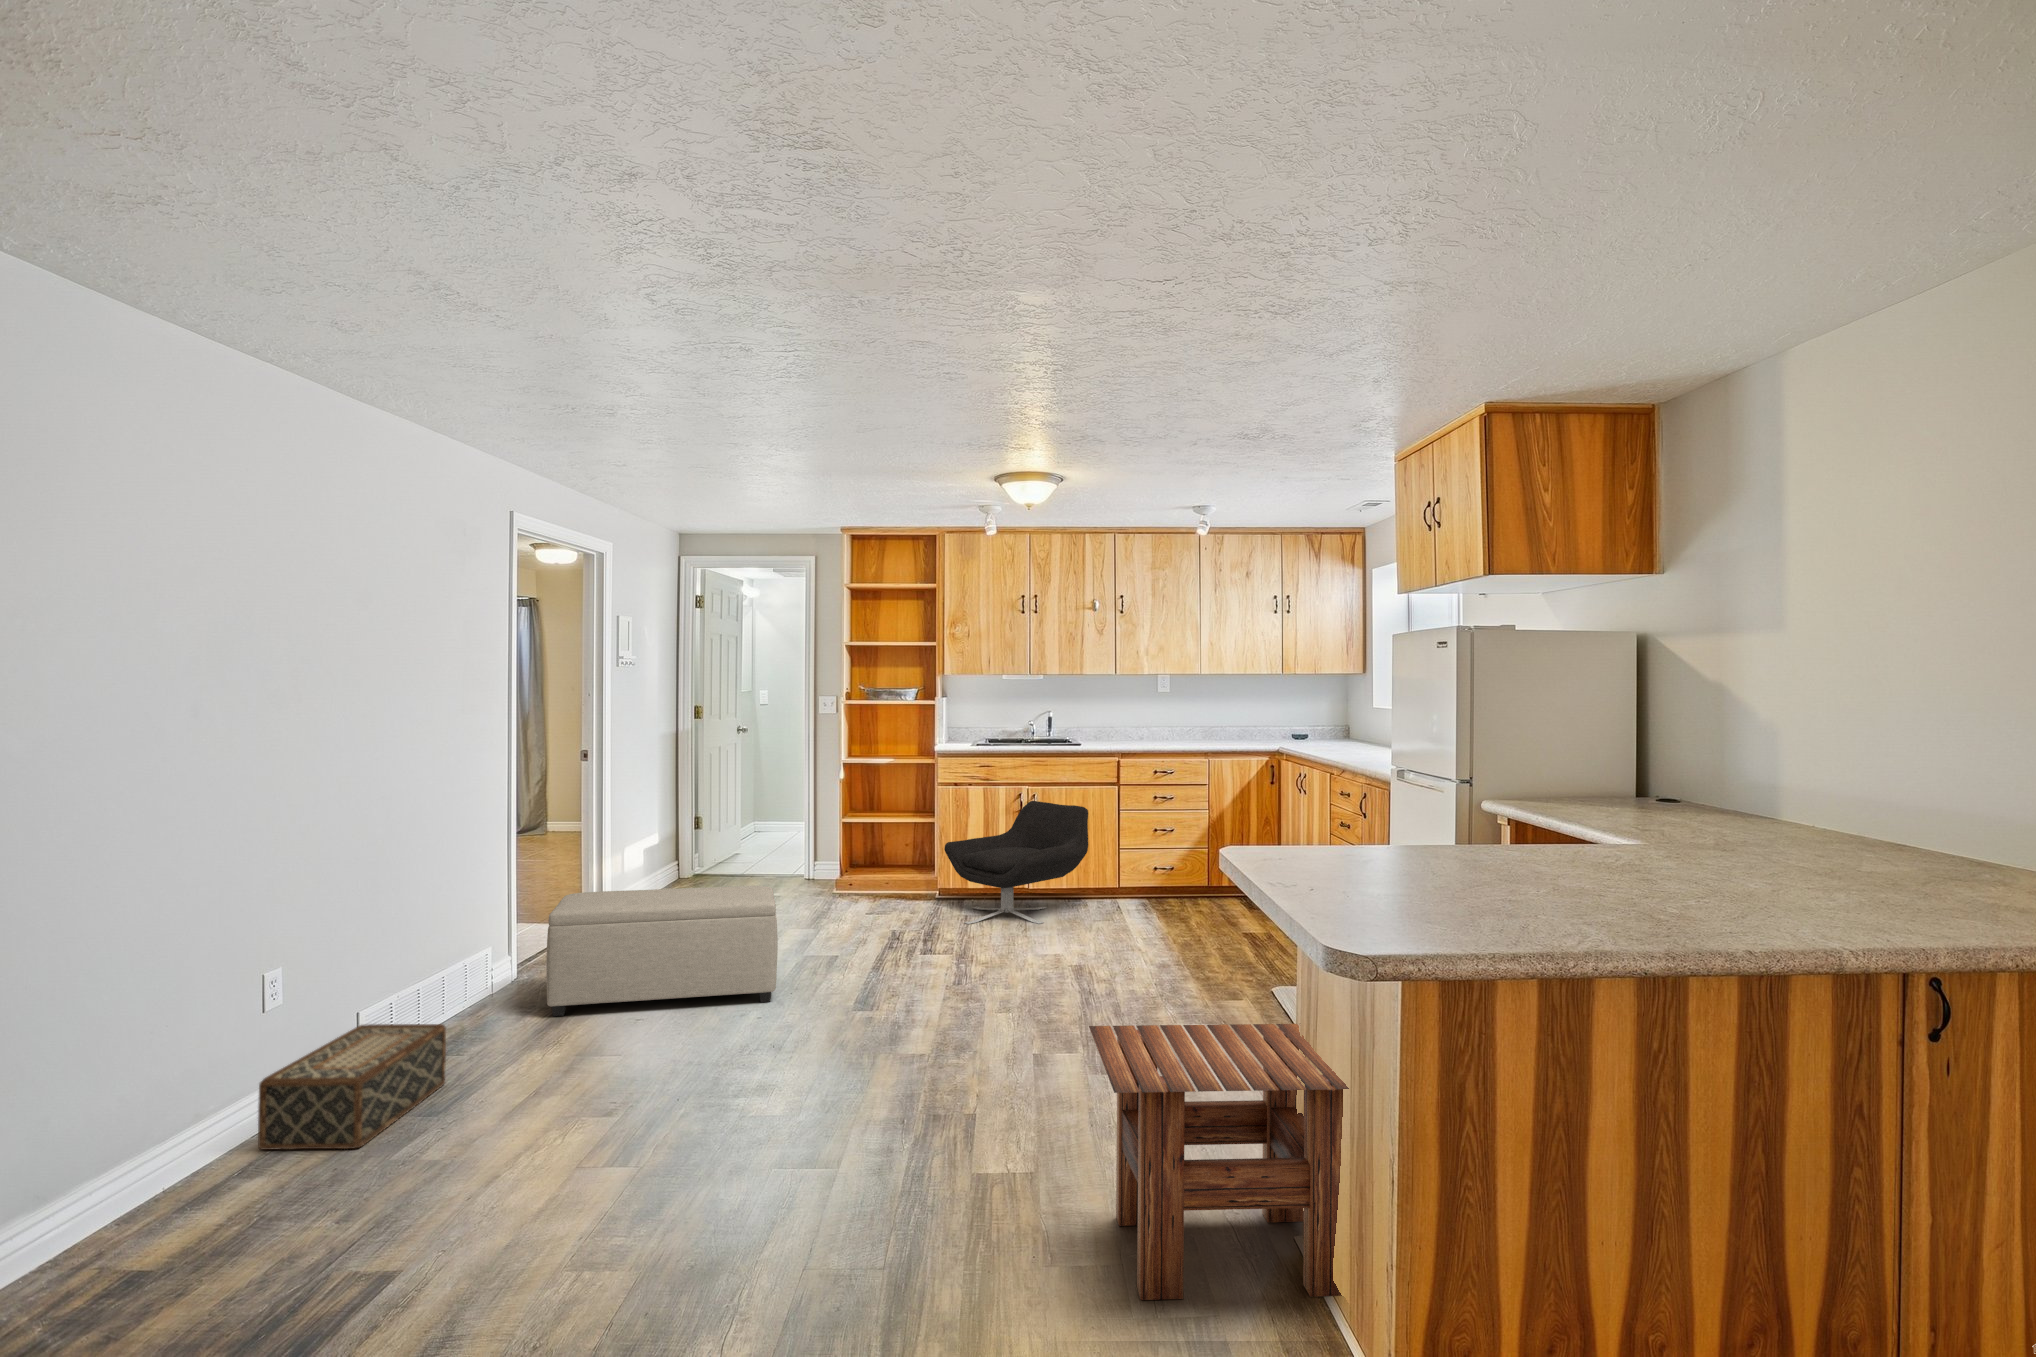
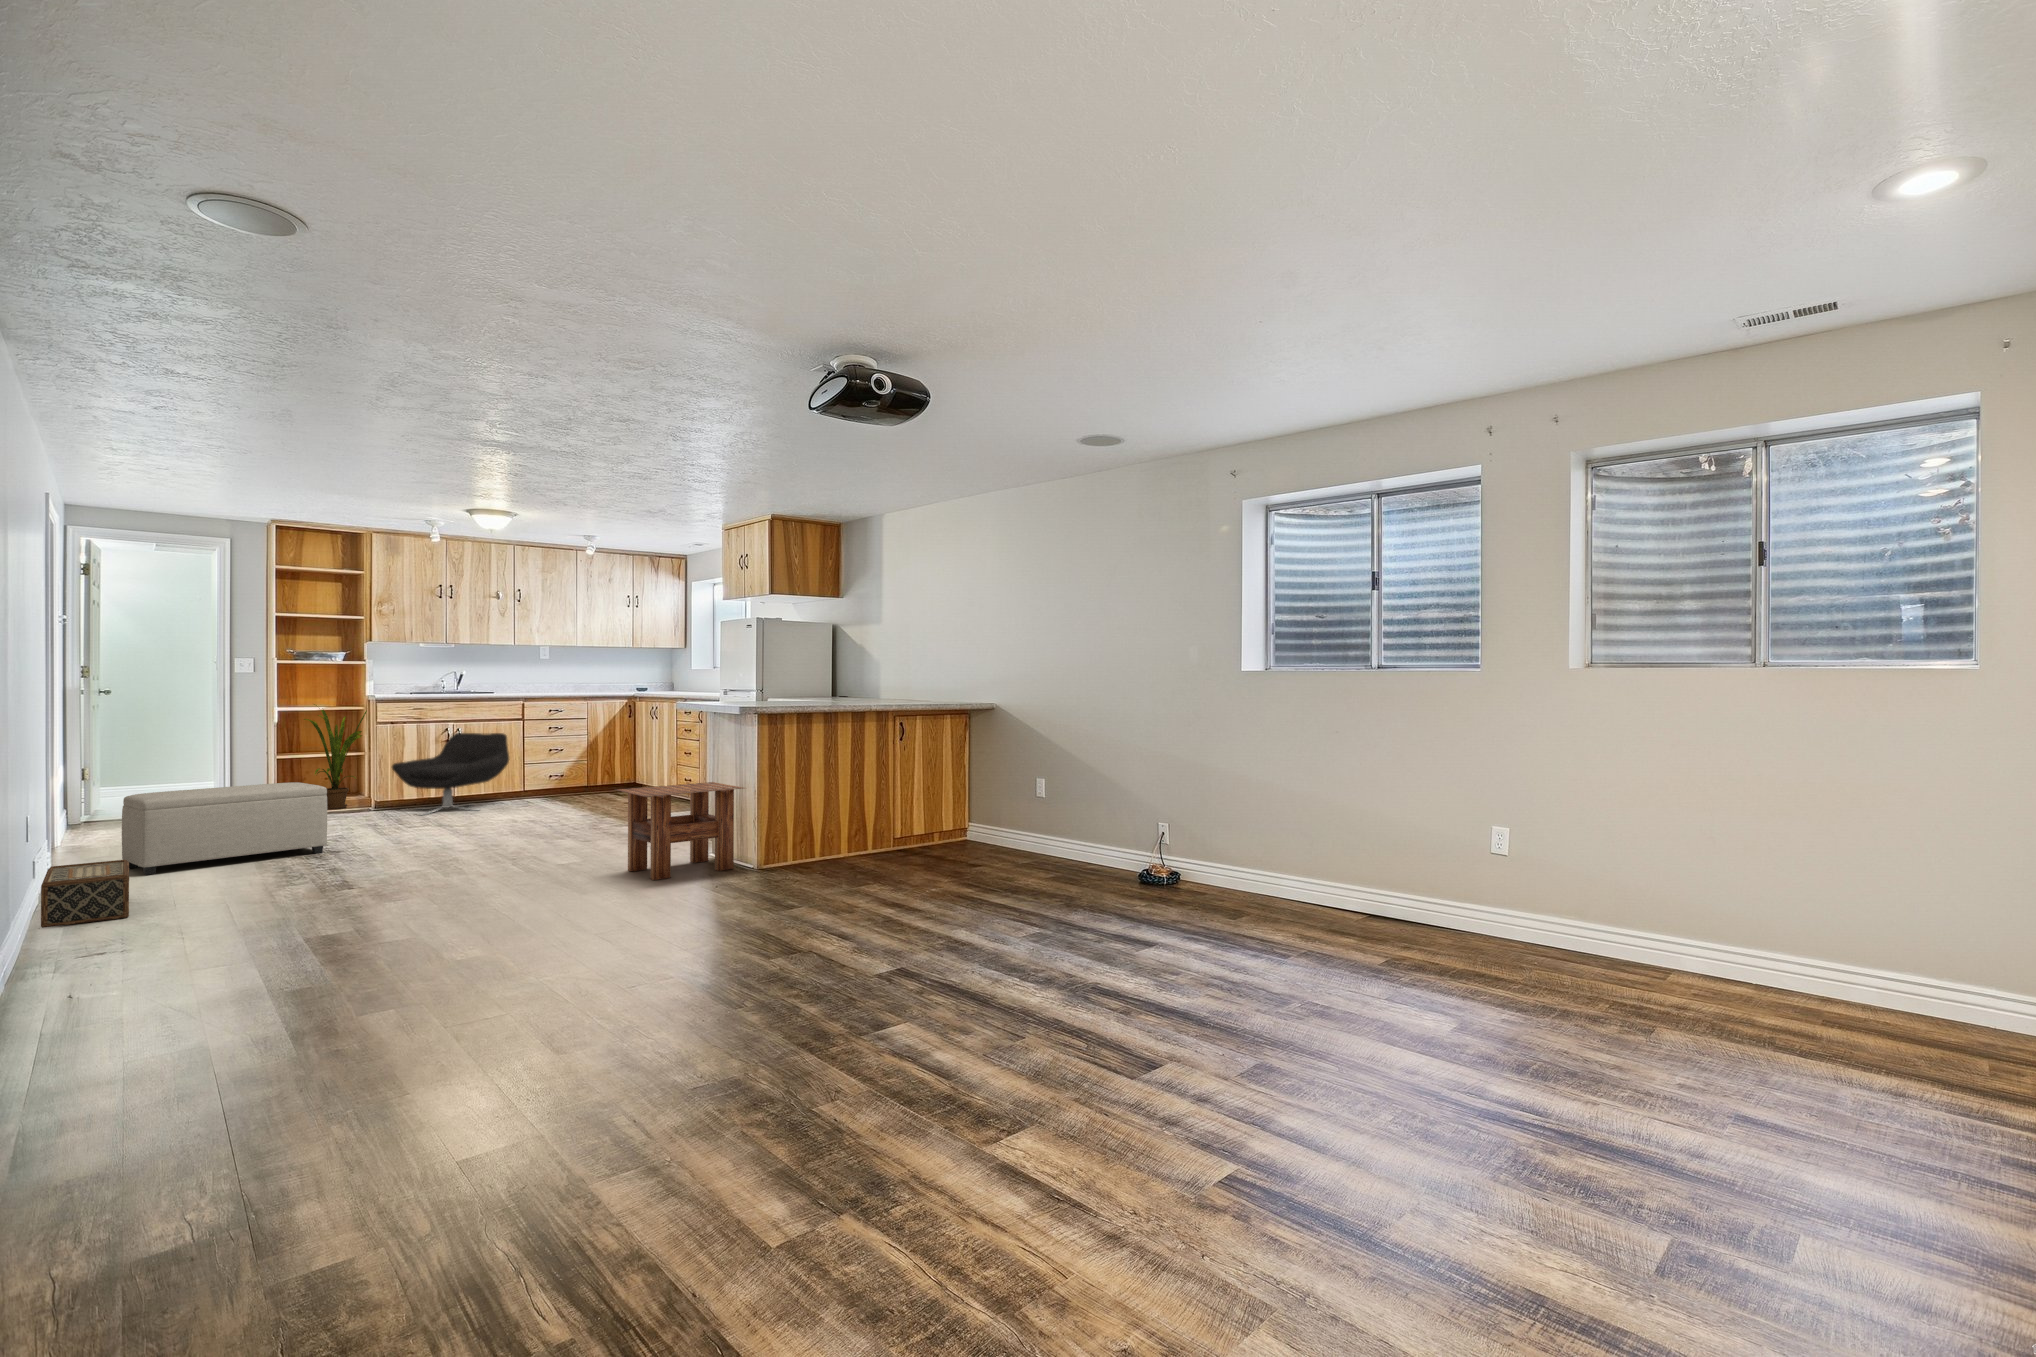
house plant: none [862,752,941,892] -> present [304,704,367,809]

